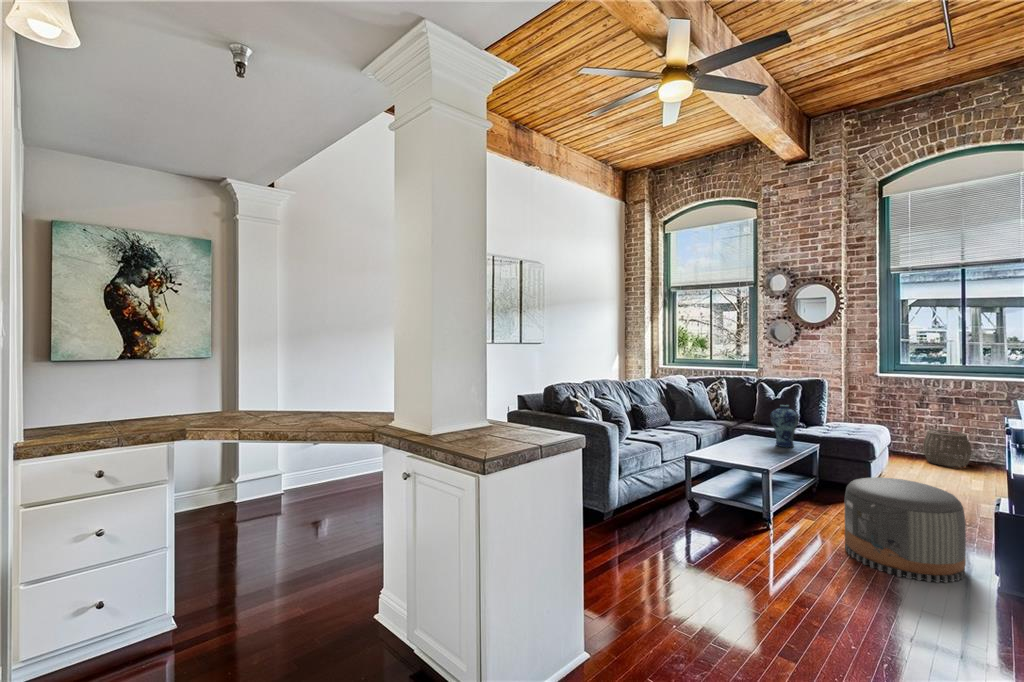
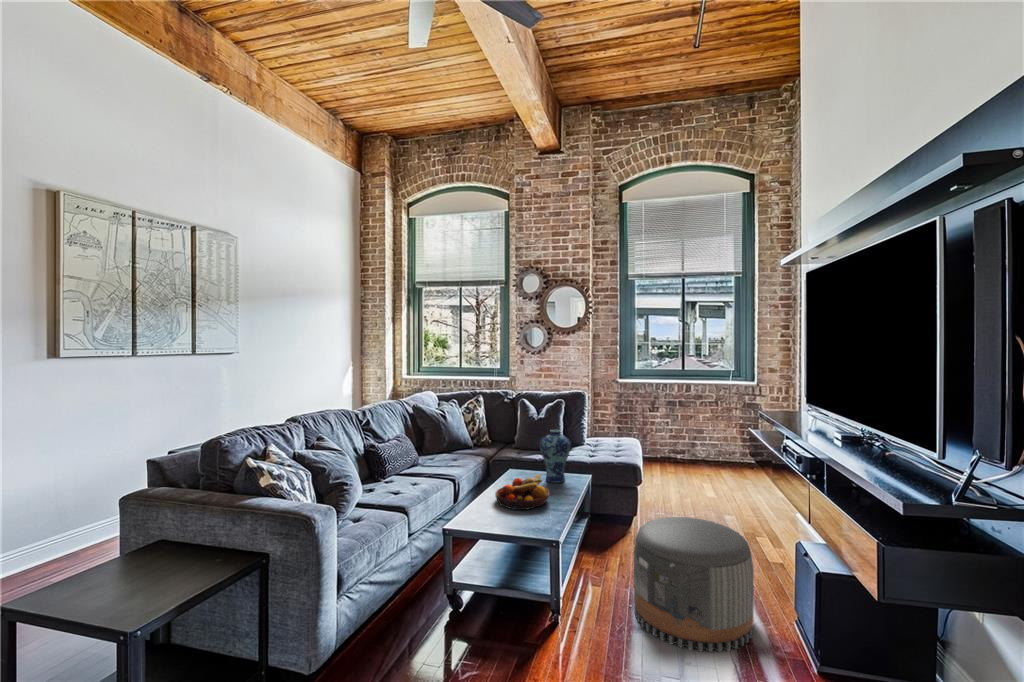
woven basket: present [923,429,971,467] -> none [657,433,694,469]
fruit bowl: none [728,436,774,458] -> present [495,474,549,510]

